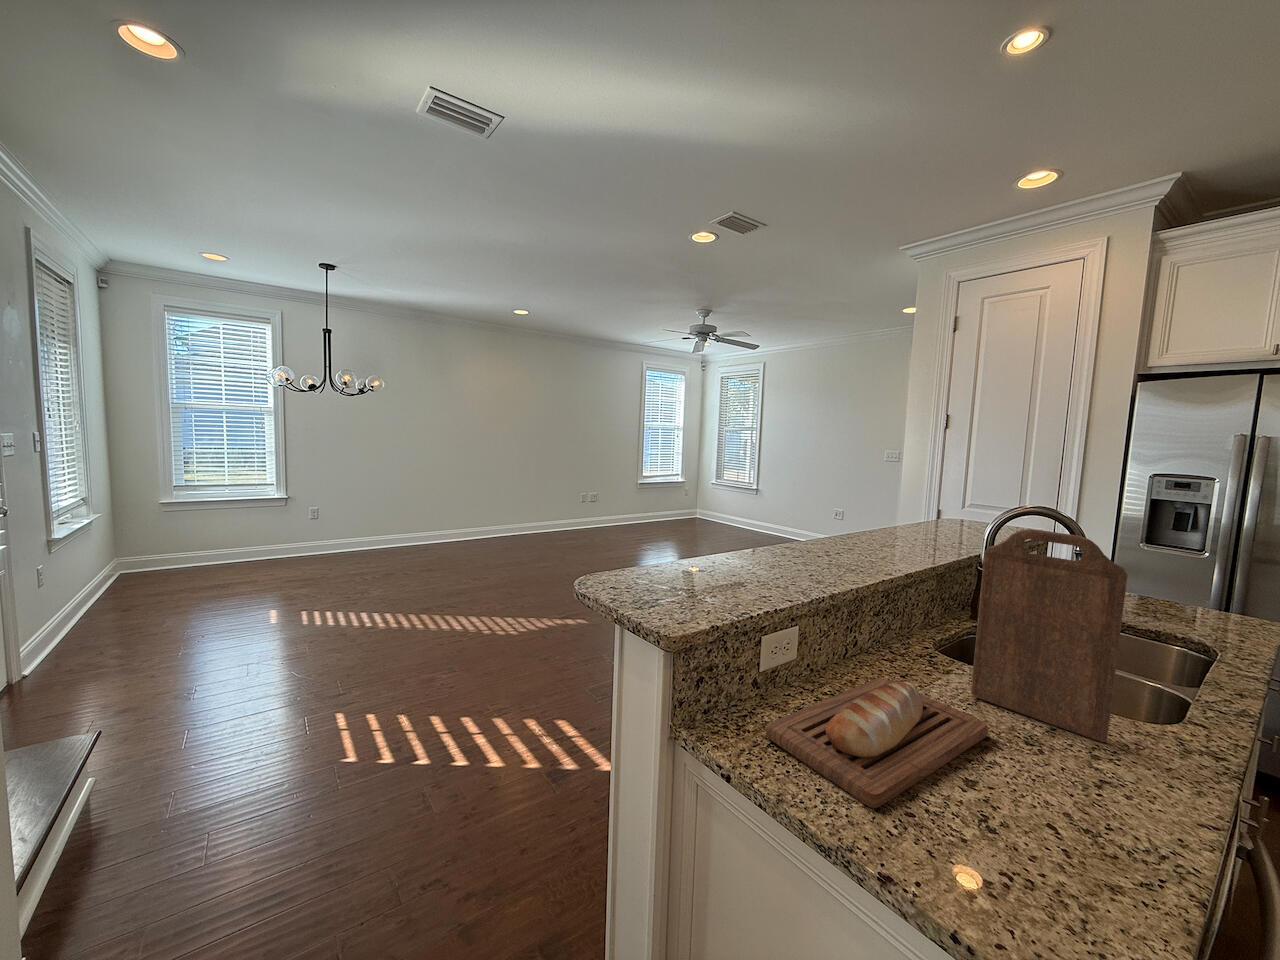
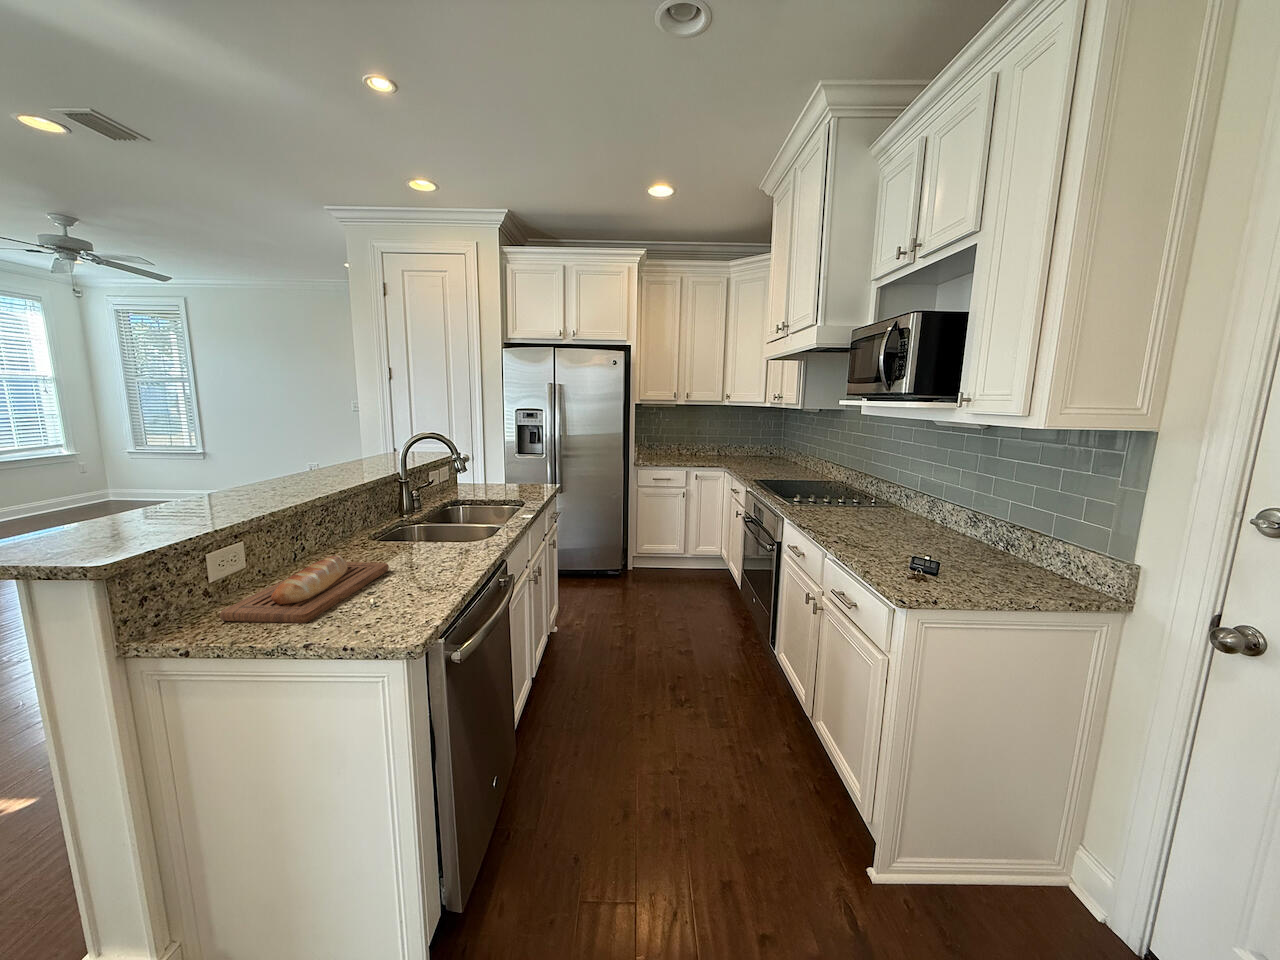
cutting board: present [971,529,1128,742] -> none [379,446,452,555]

